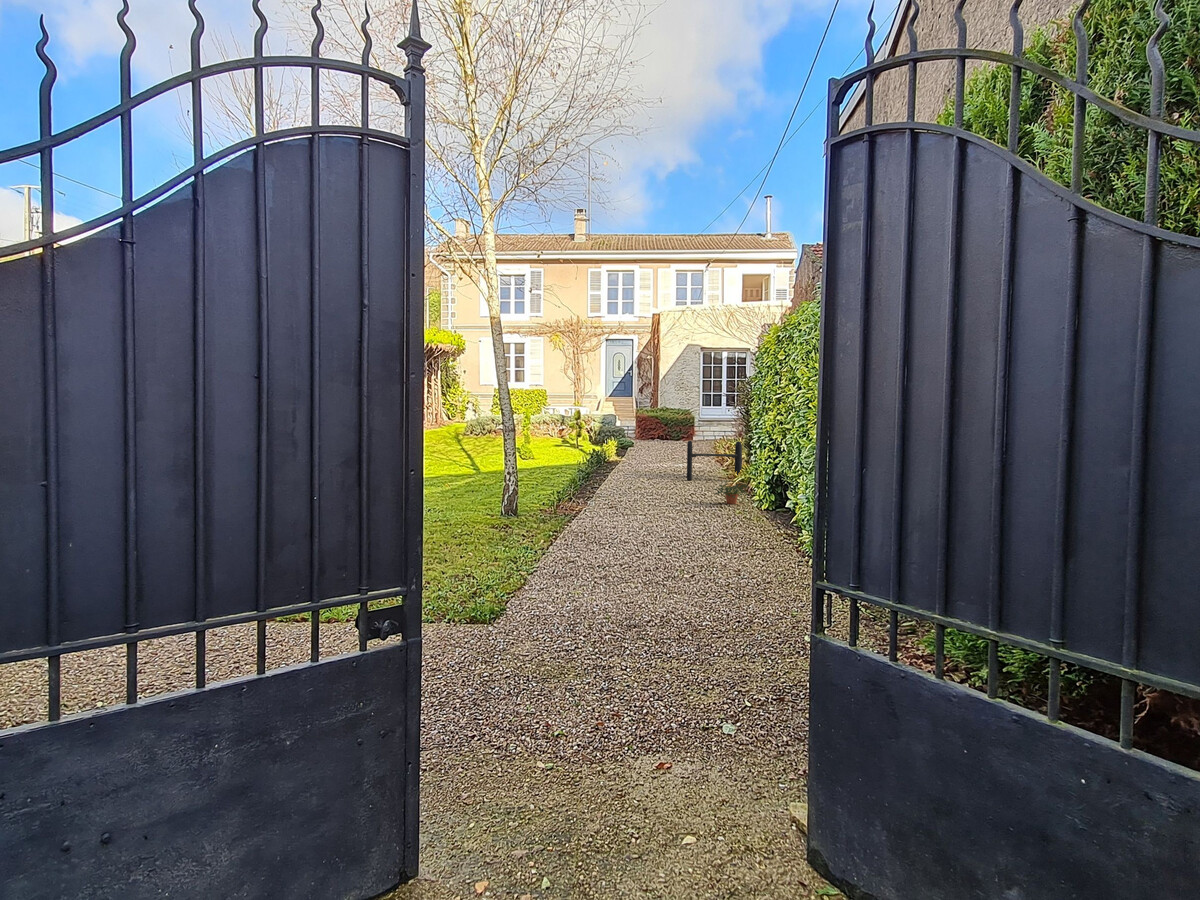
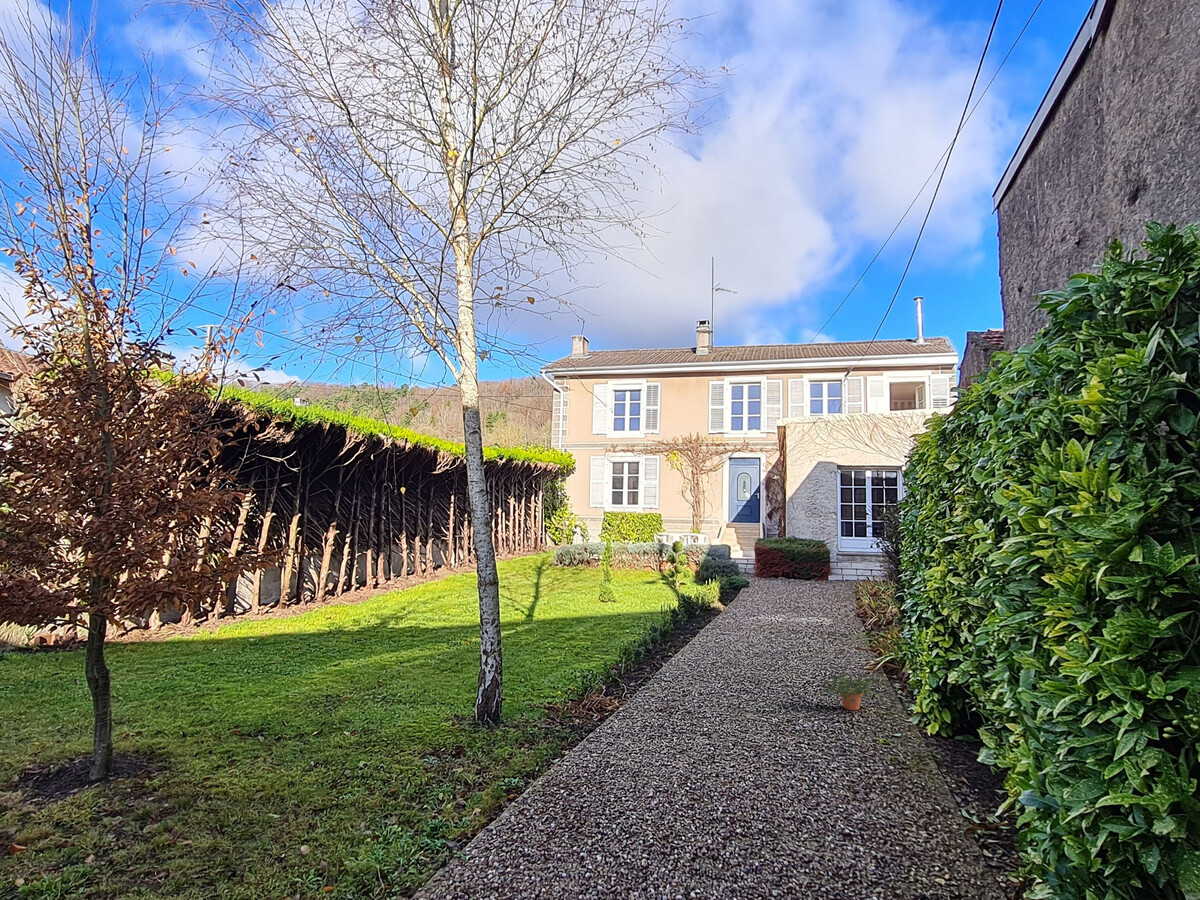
bench: present [687,441,742,480] -> none [797,592,877,656]

